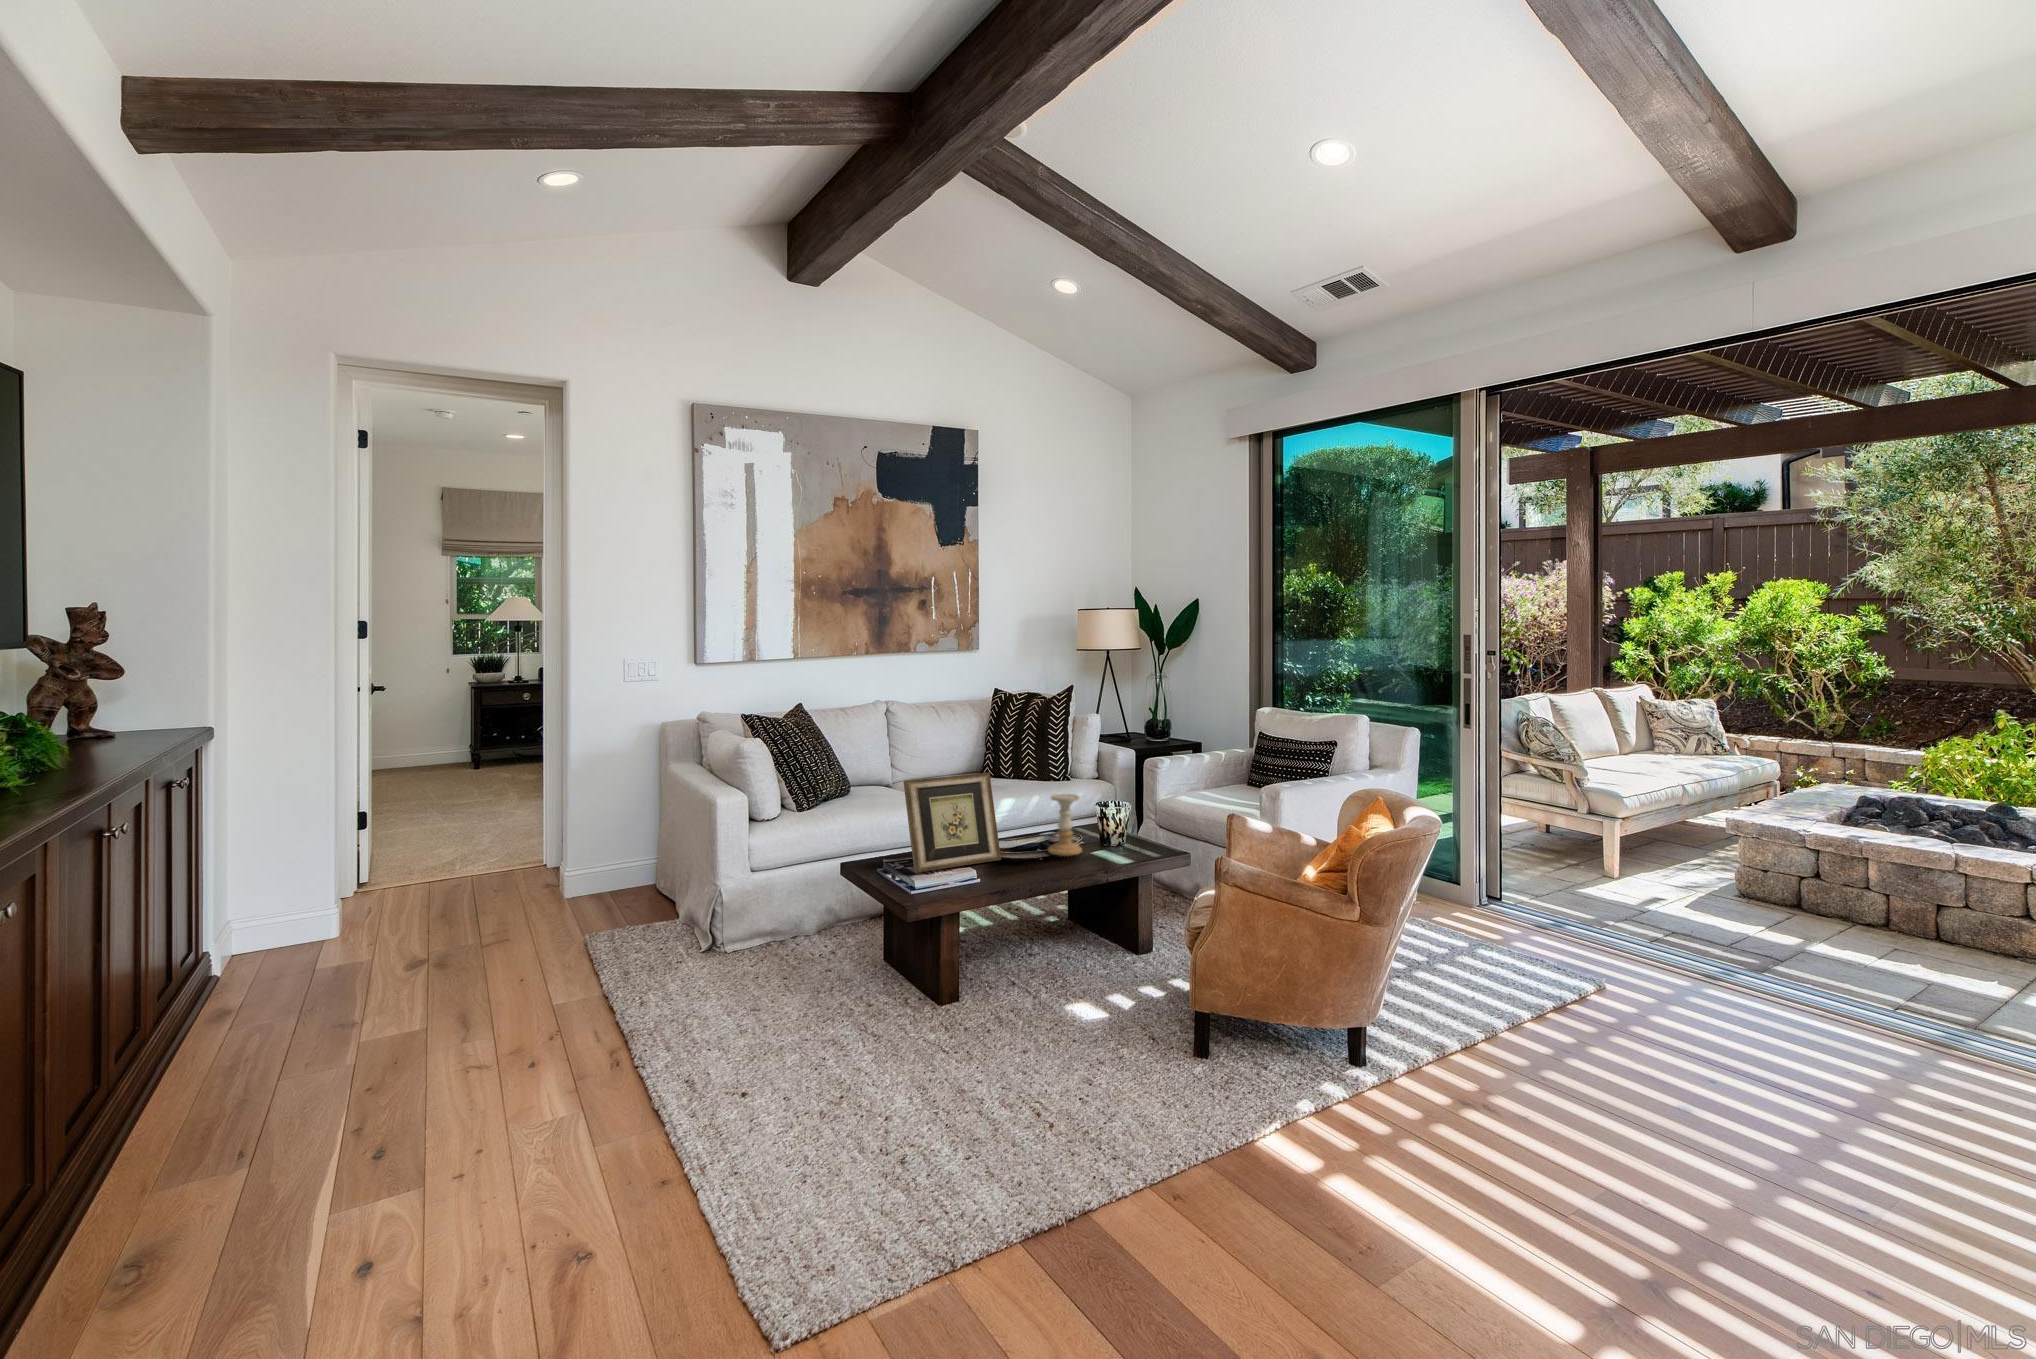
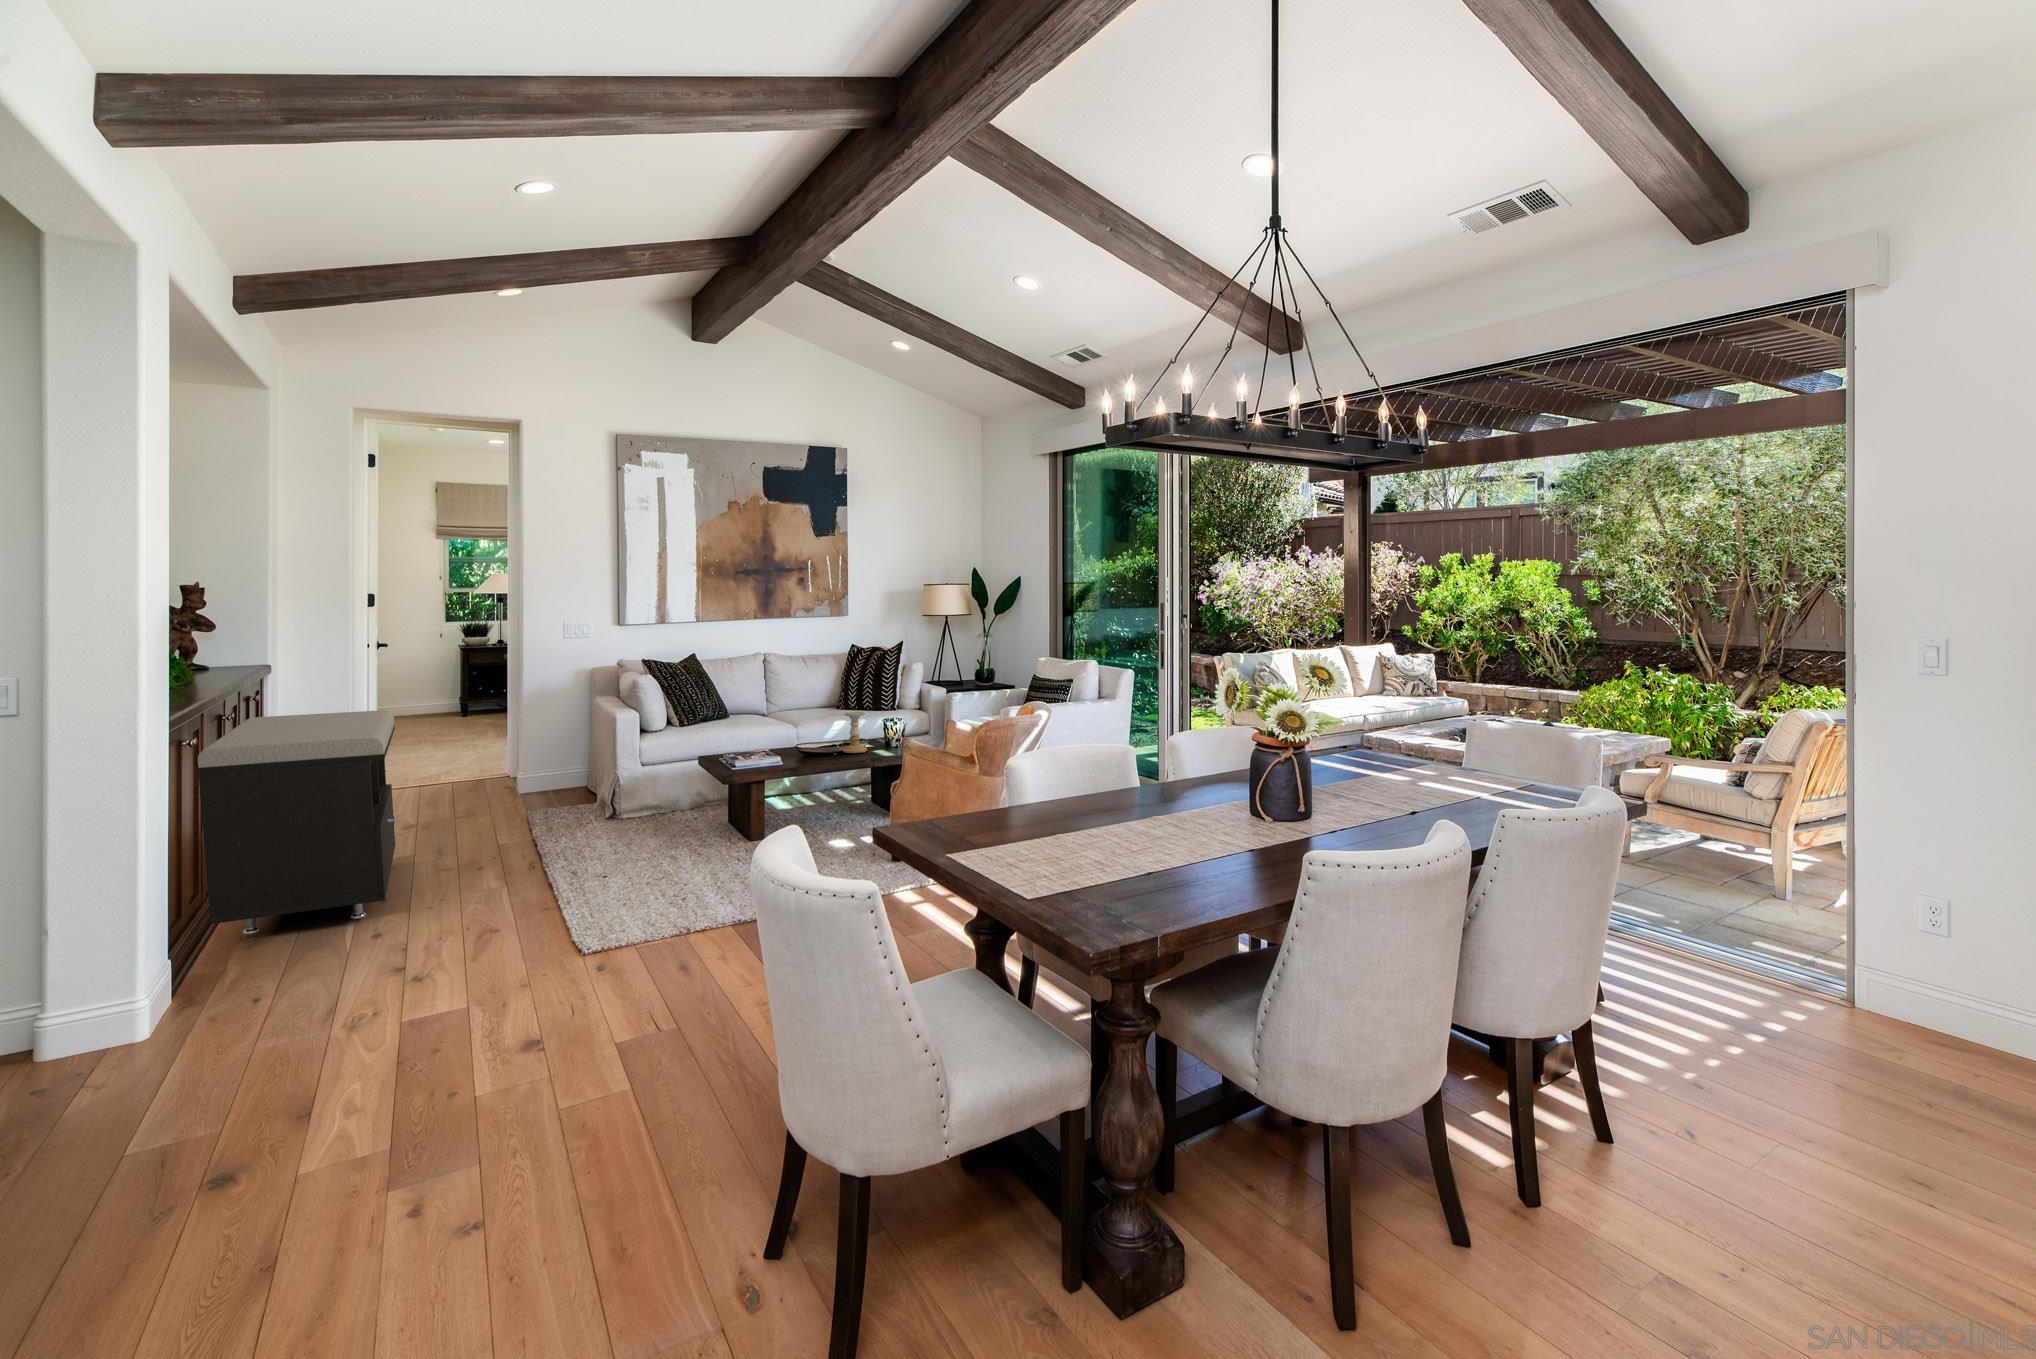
picture frame: present [904,772,1001,872] -> none [736,696,807,761]
storage bench: none [41,807,400,1248] -> present [198,710,395,935]

